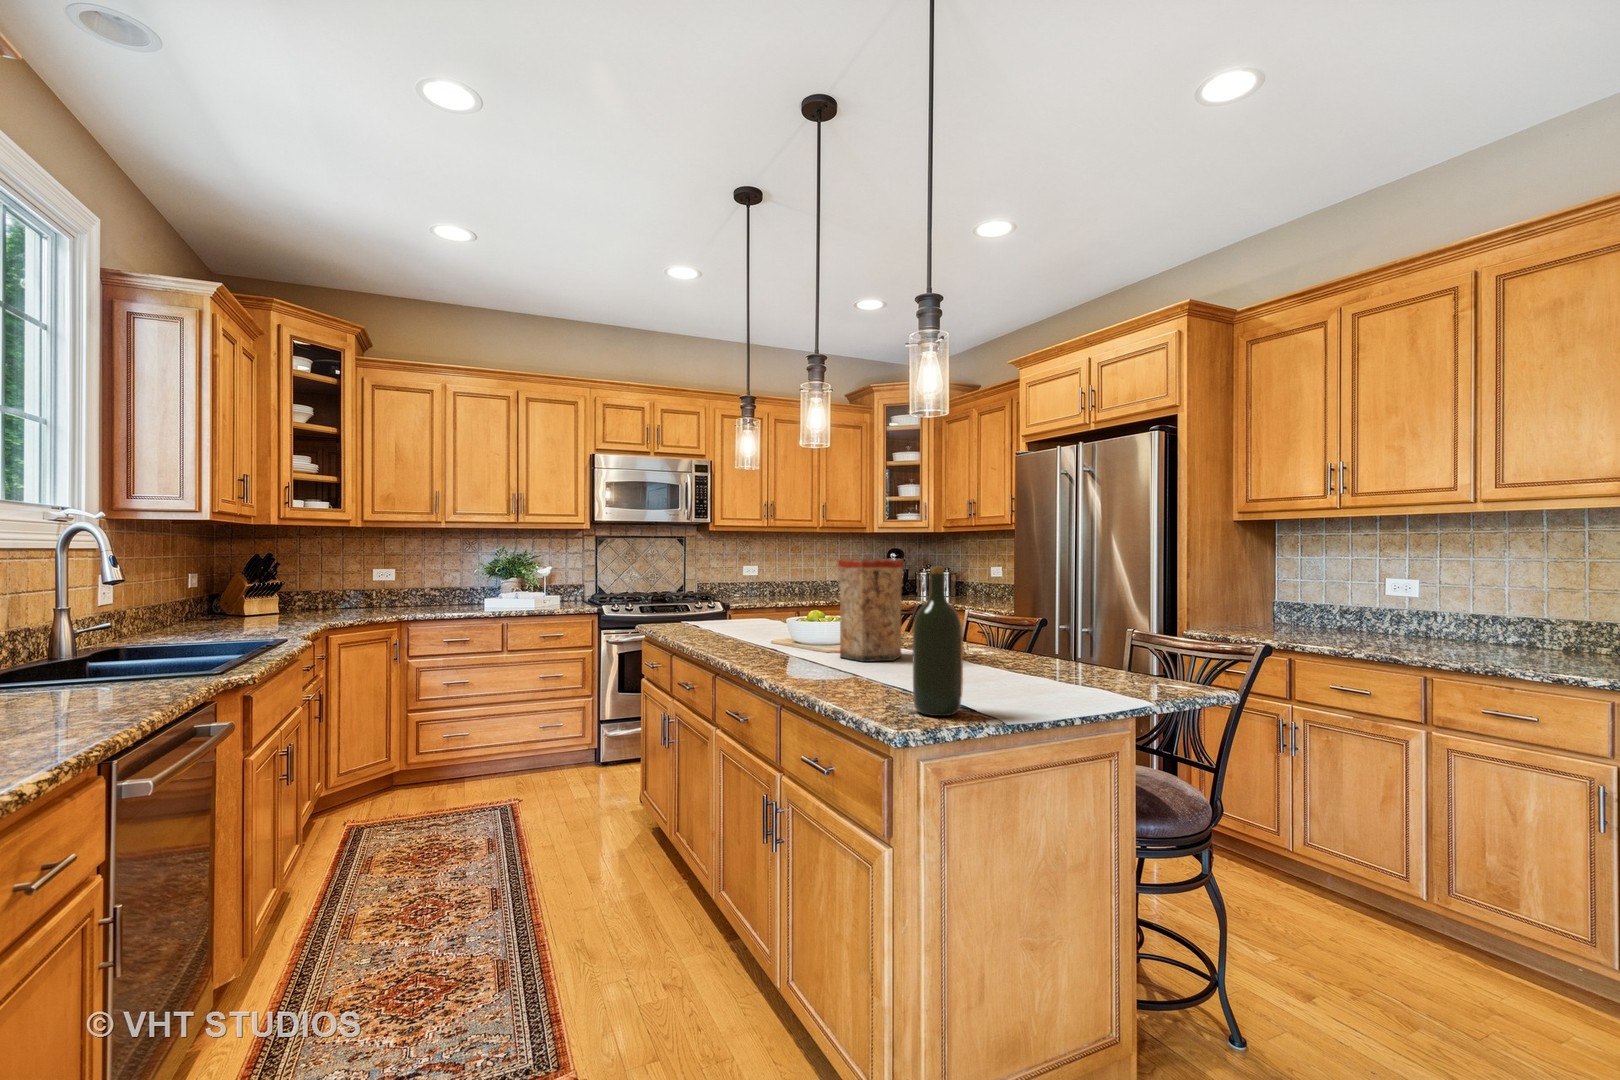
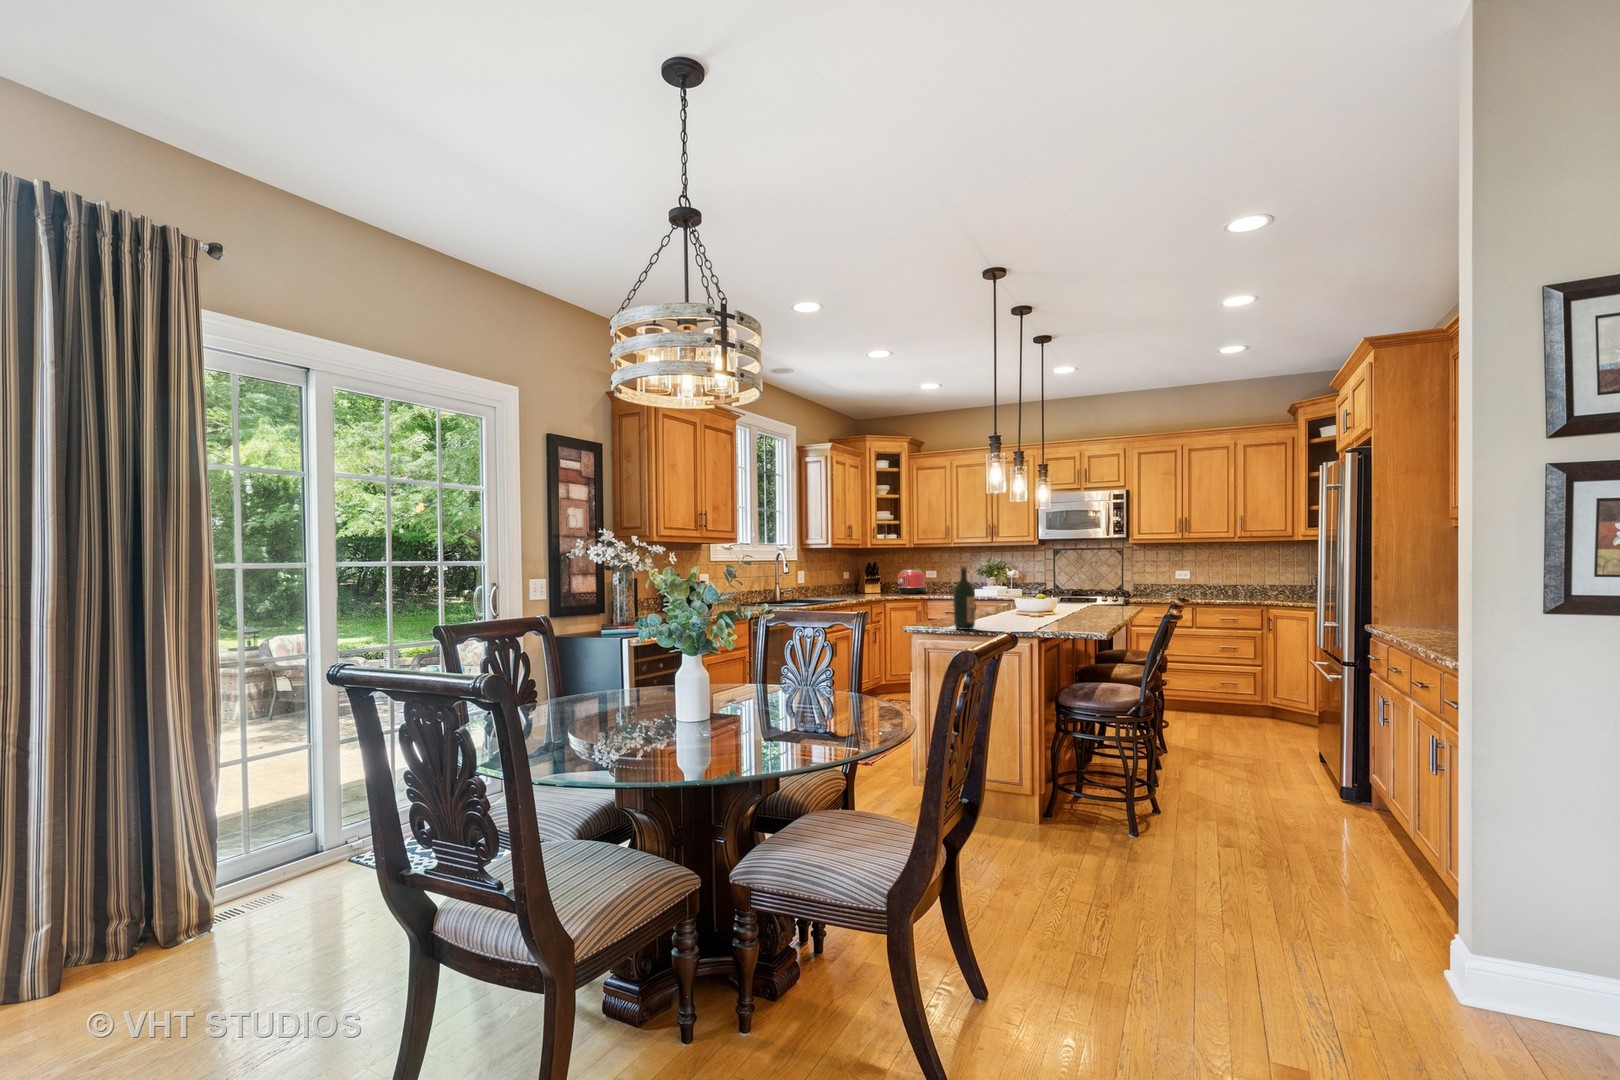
vase: present [838,559,904,662] -> none [1024,564,1060,620]
toaster: none [329,568,384,614] -> present [898,570,925,594]

